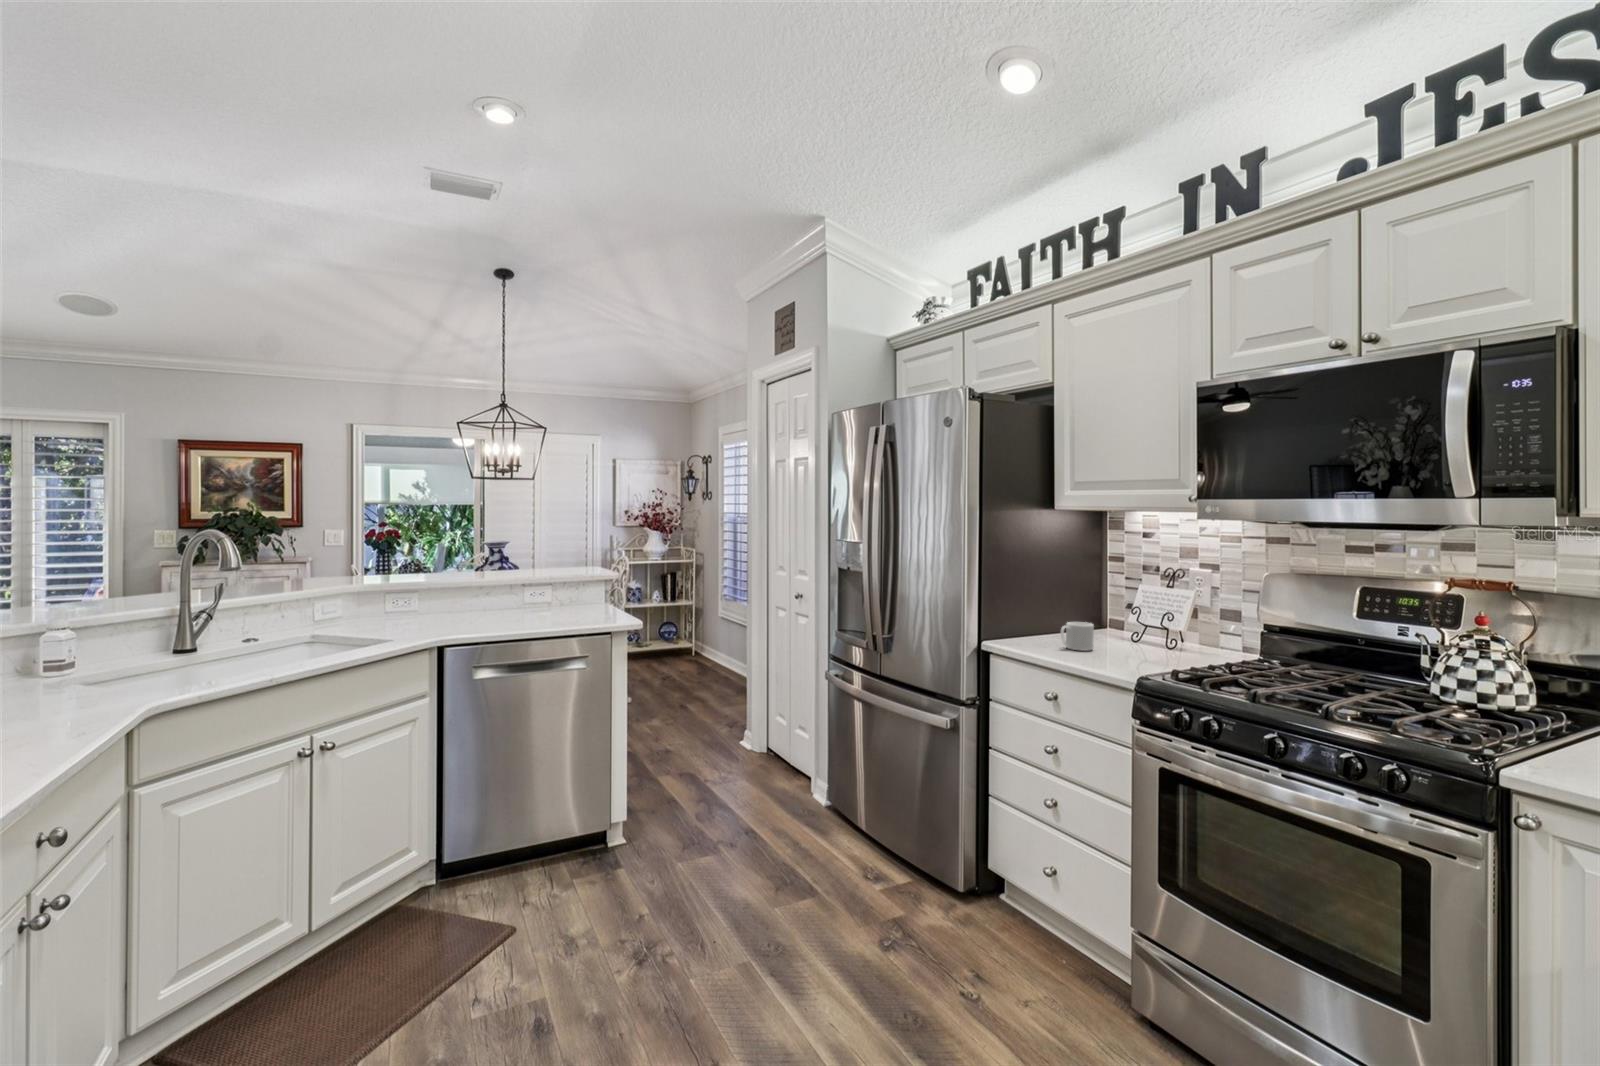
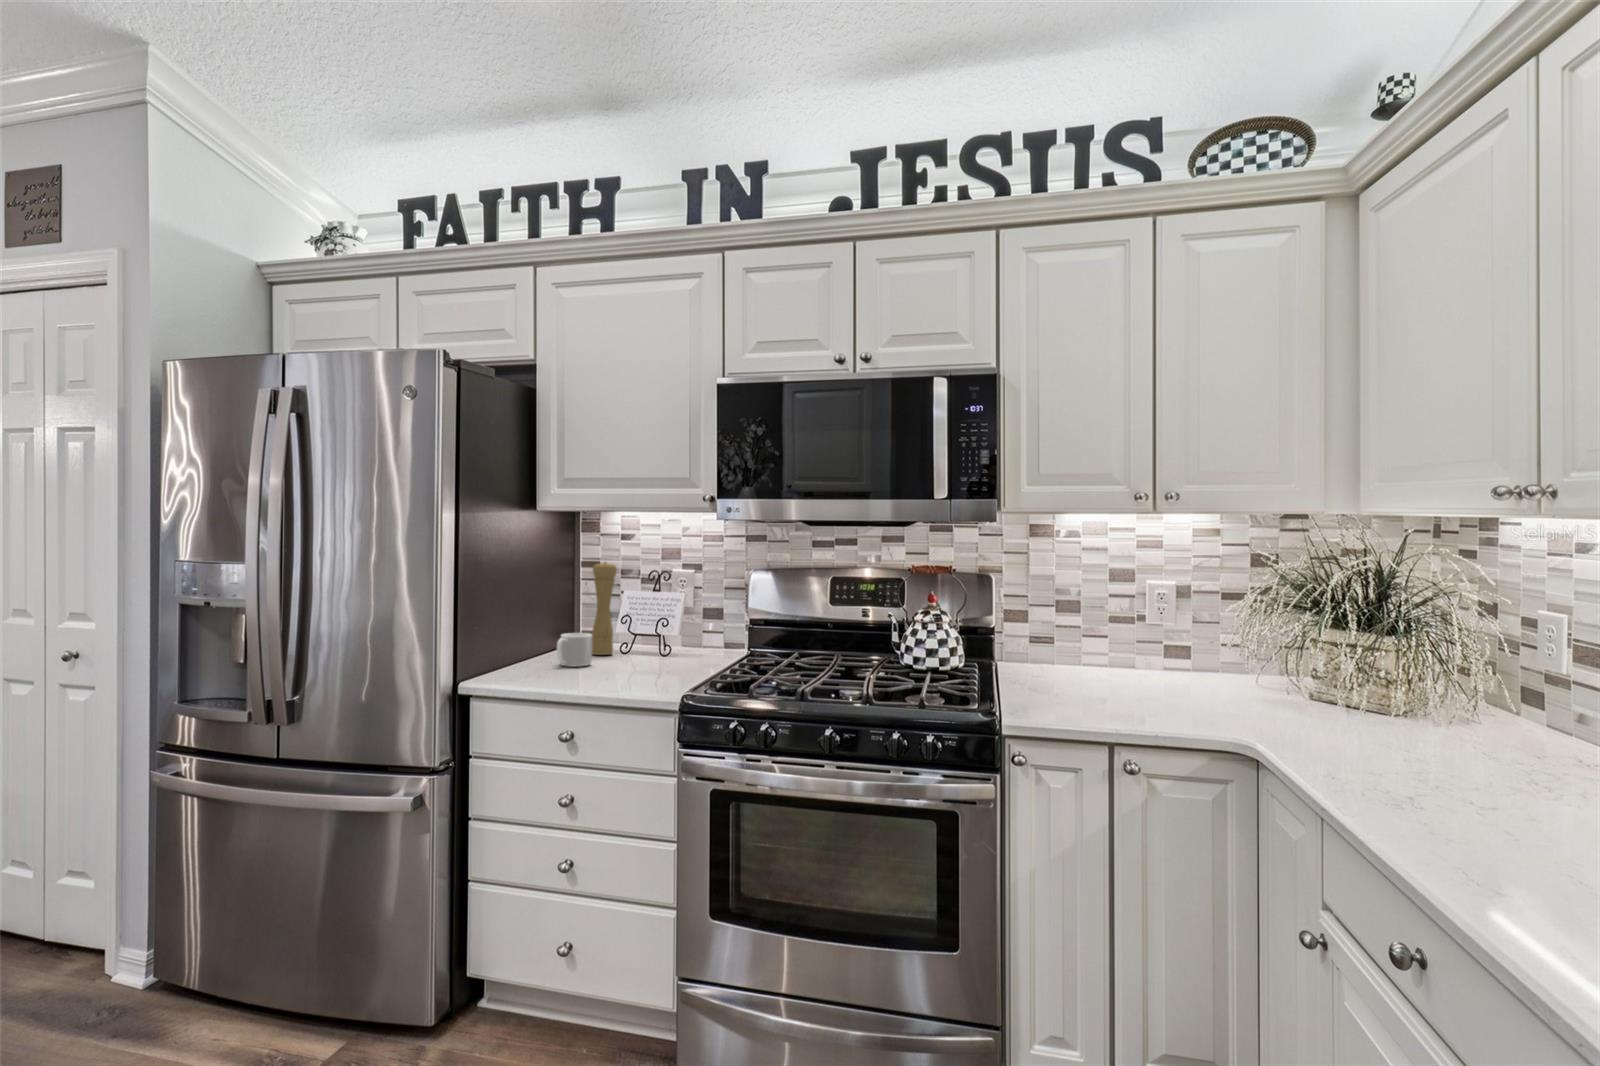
pepper mill: none [1103,561,1126,644] -> present [592,562,617,655]

